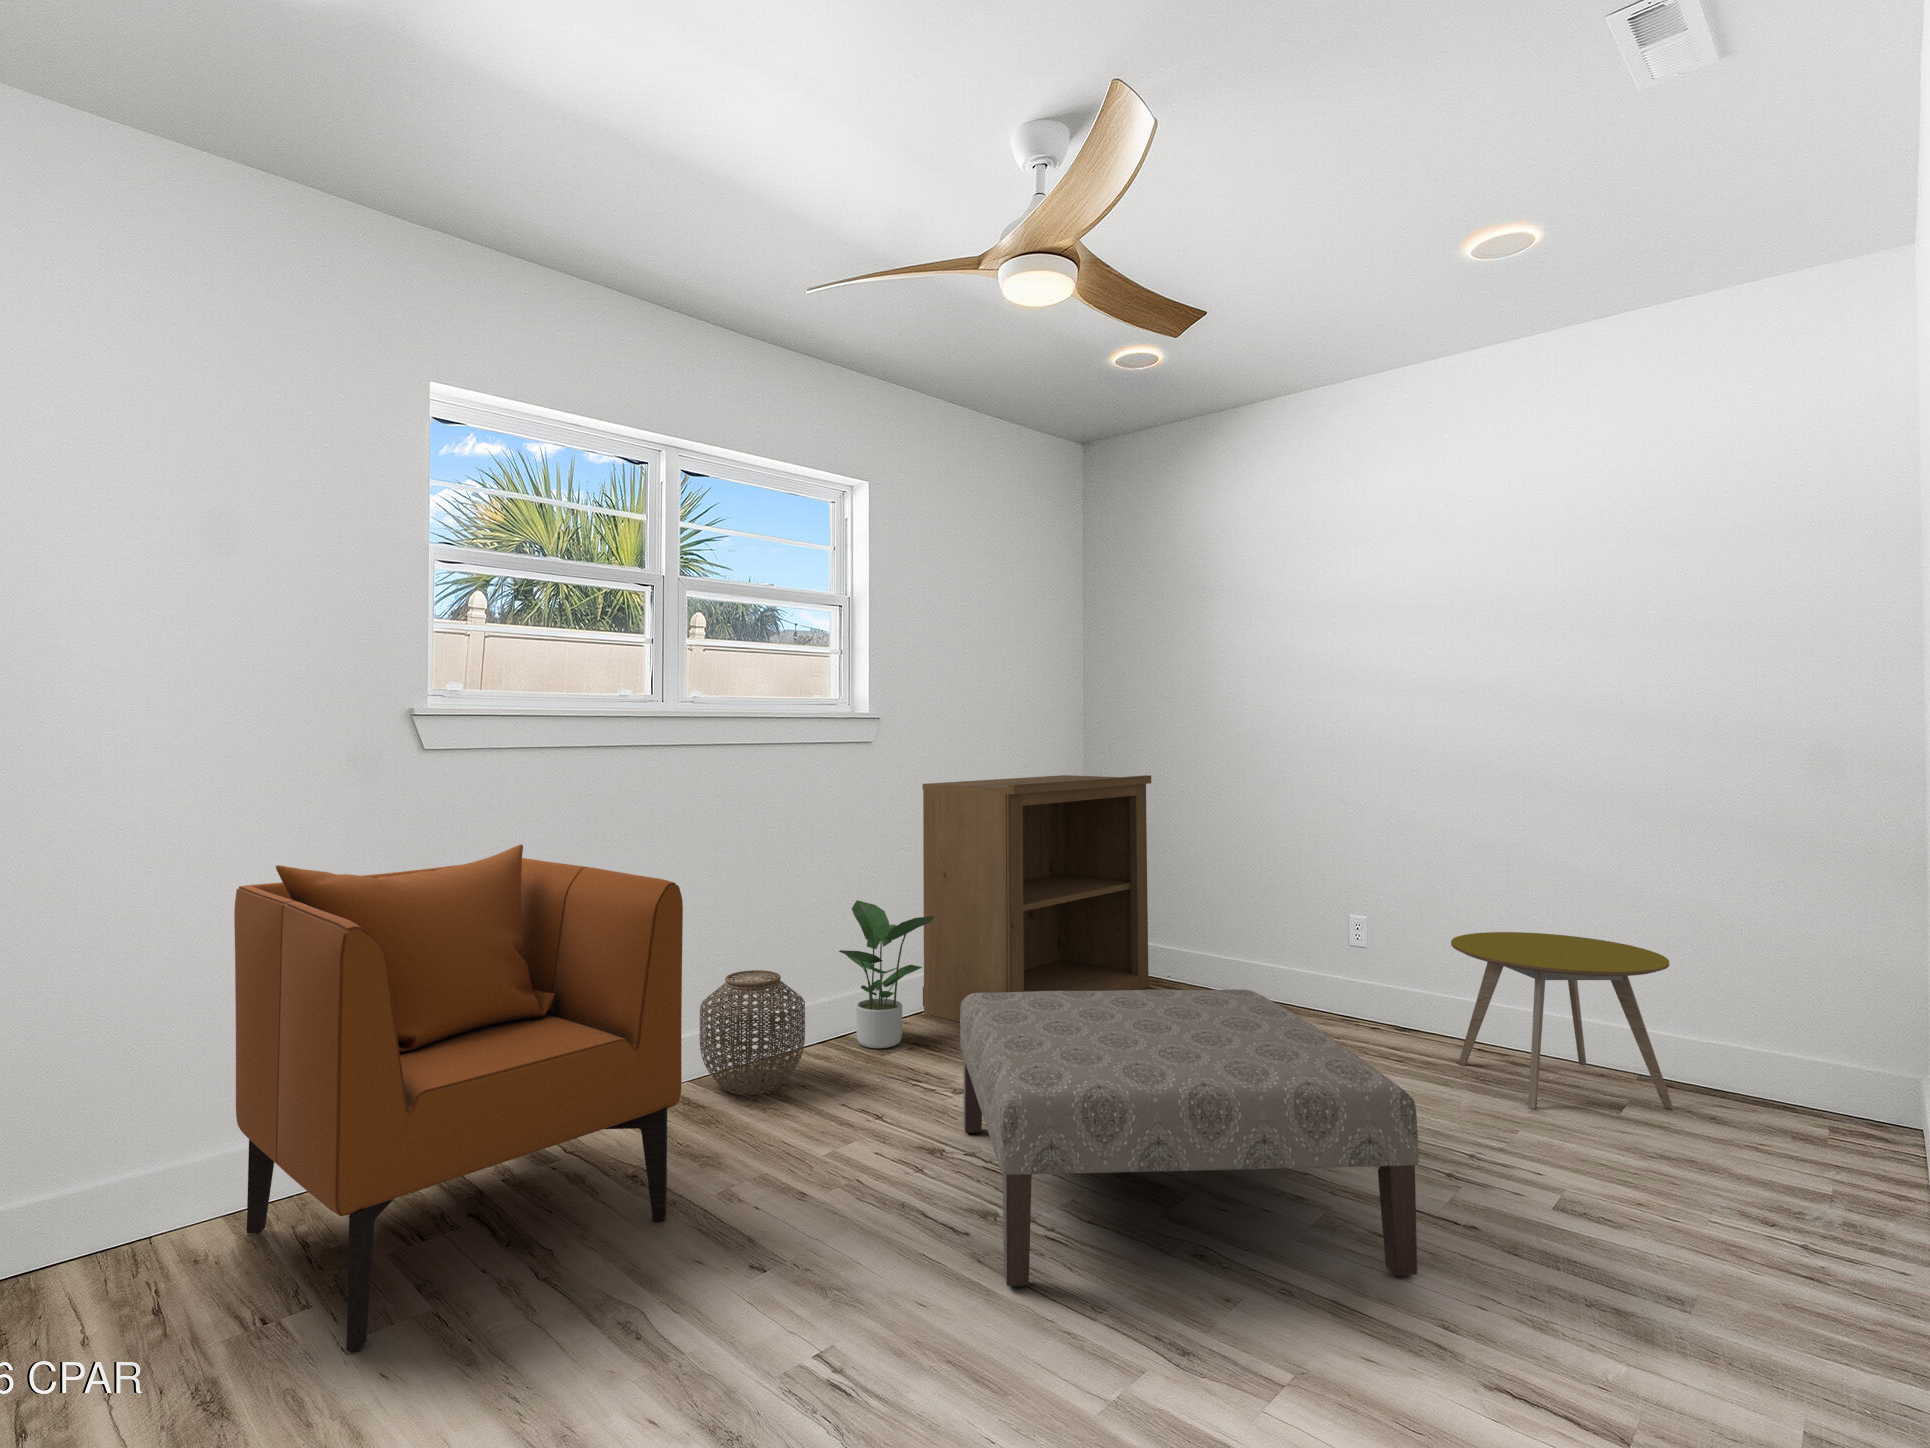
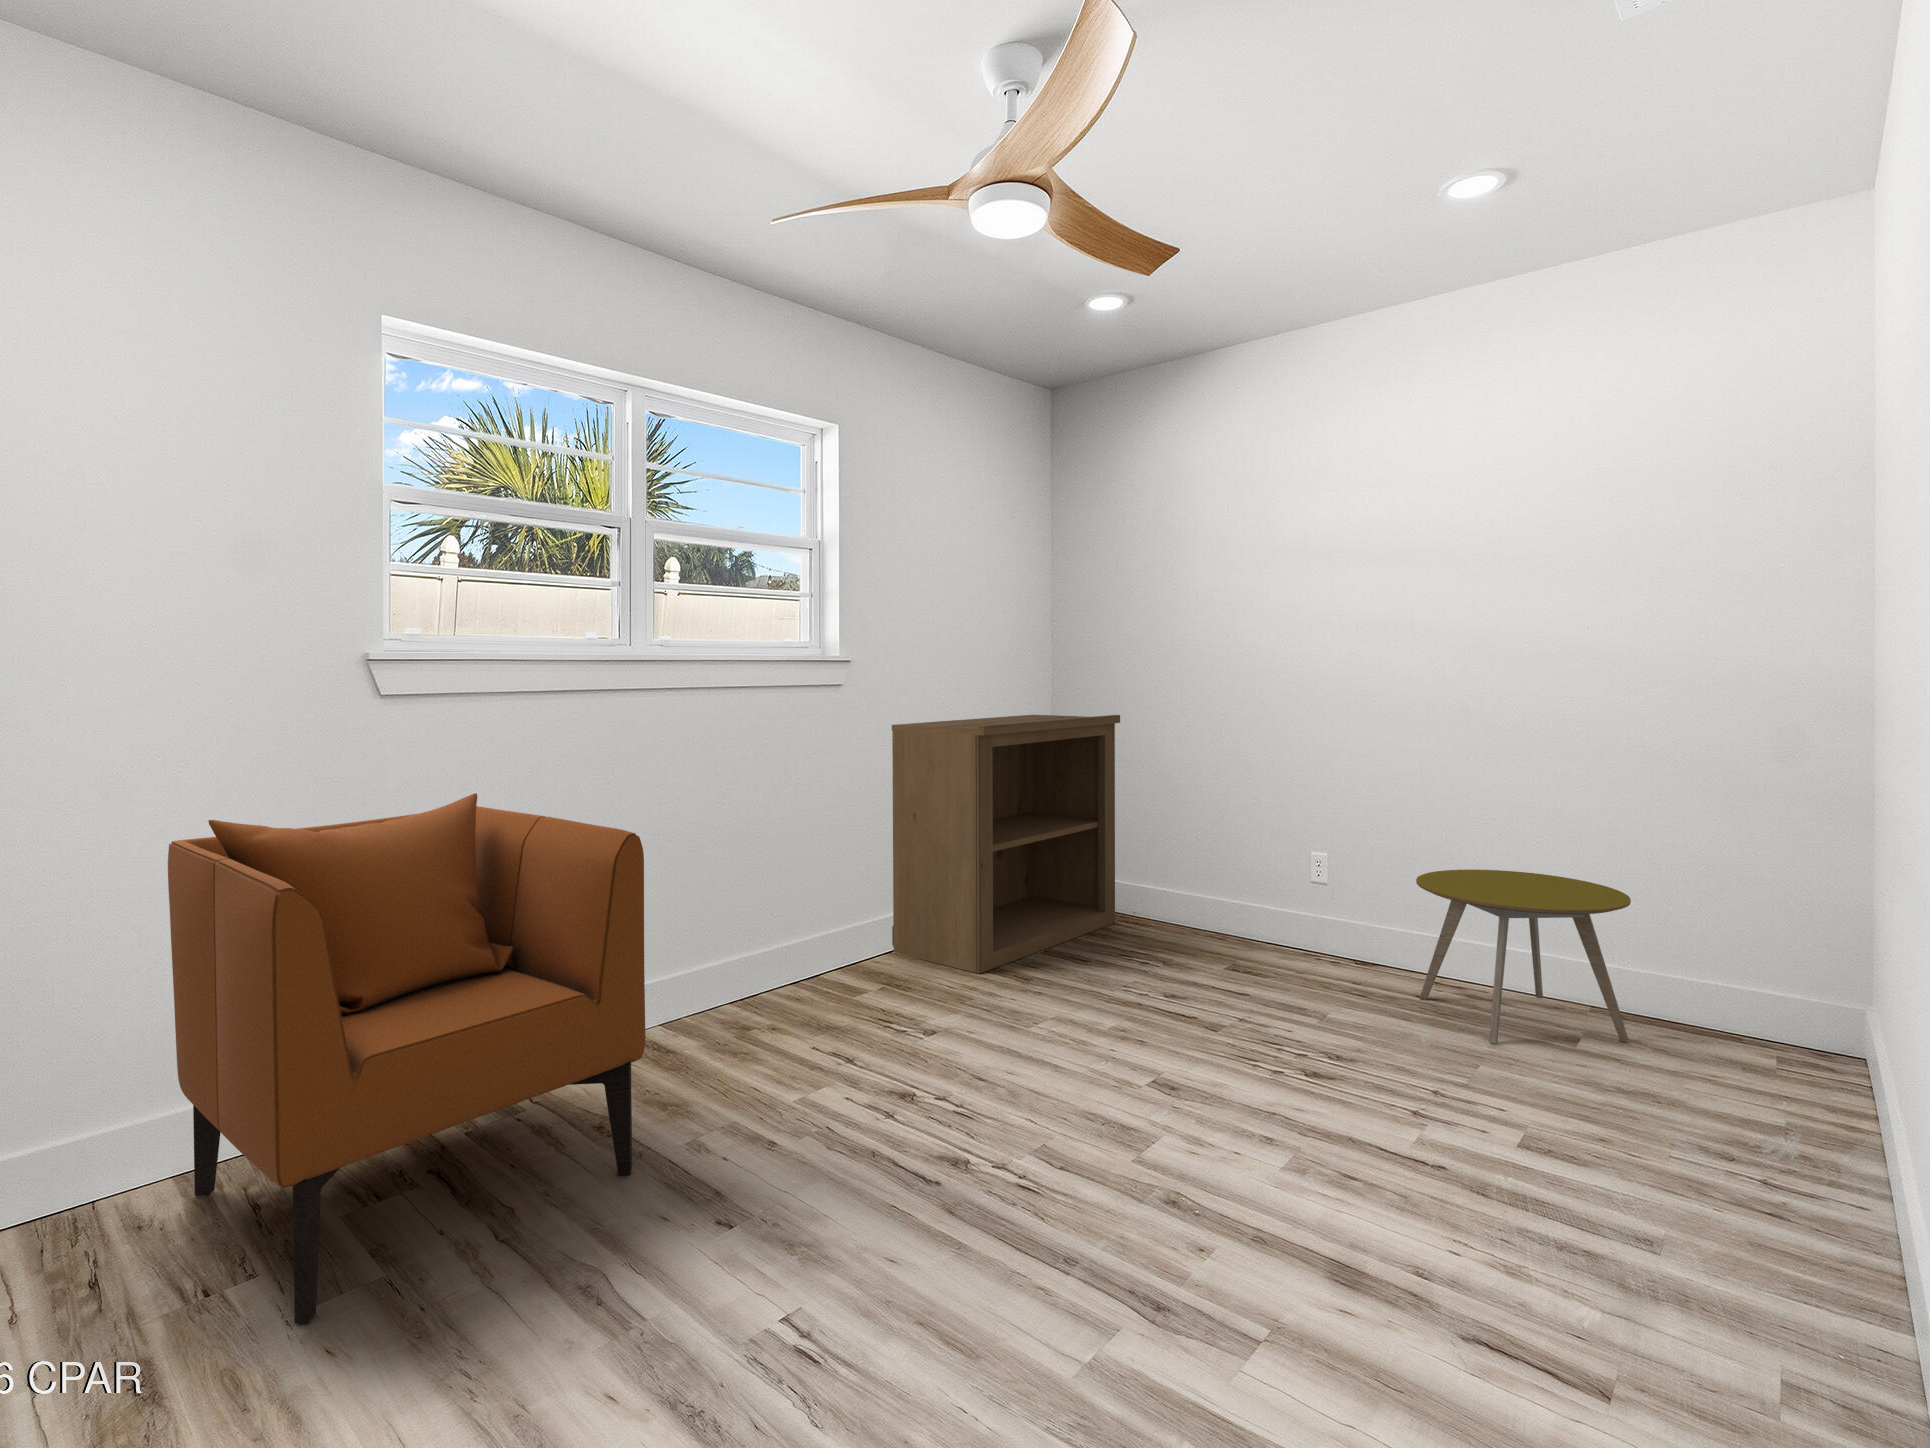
potted plant: present [839,900,934,1048] -> none [807,842,904,989]
woven basket: present [700,970,805,1095] -> none [667,915,774,1040]
ottoman: present [960,990,1419,1288] -> none [931,932,1392,1240]

